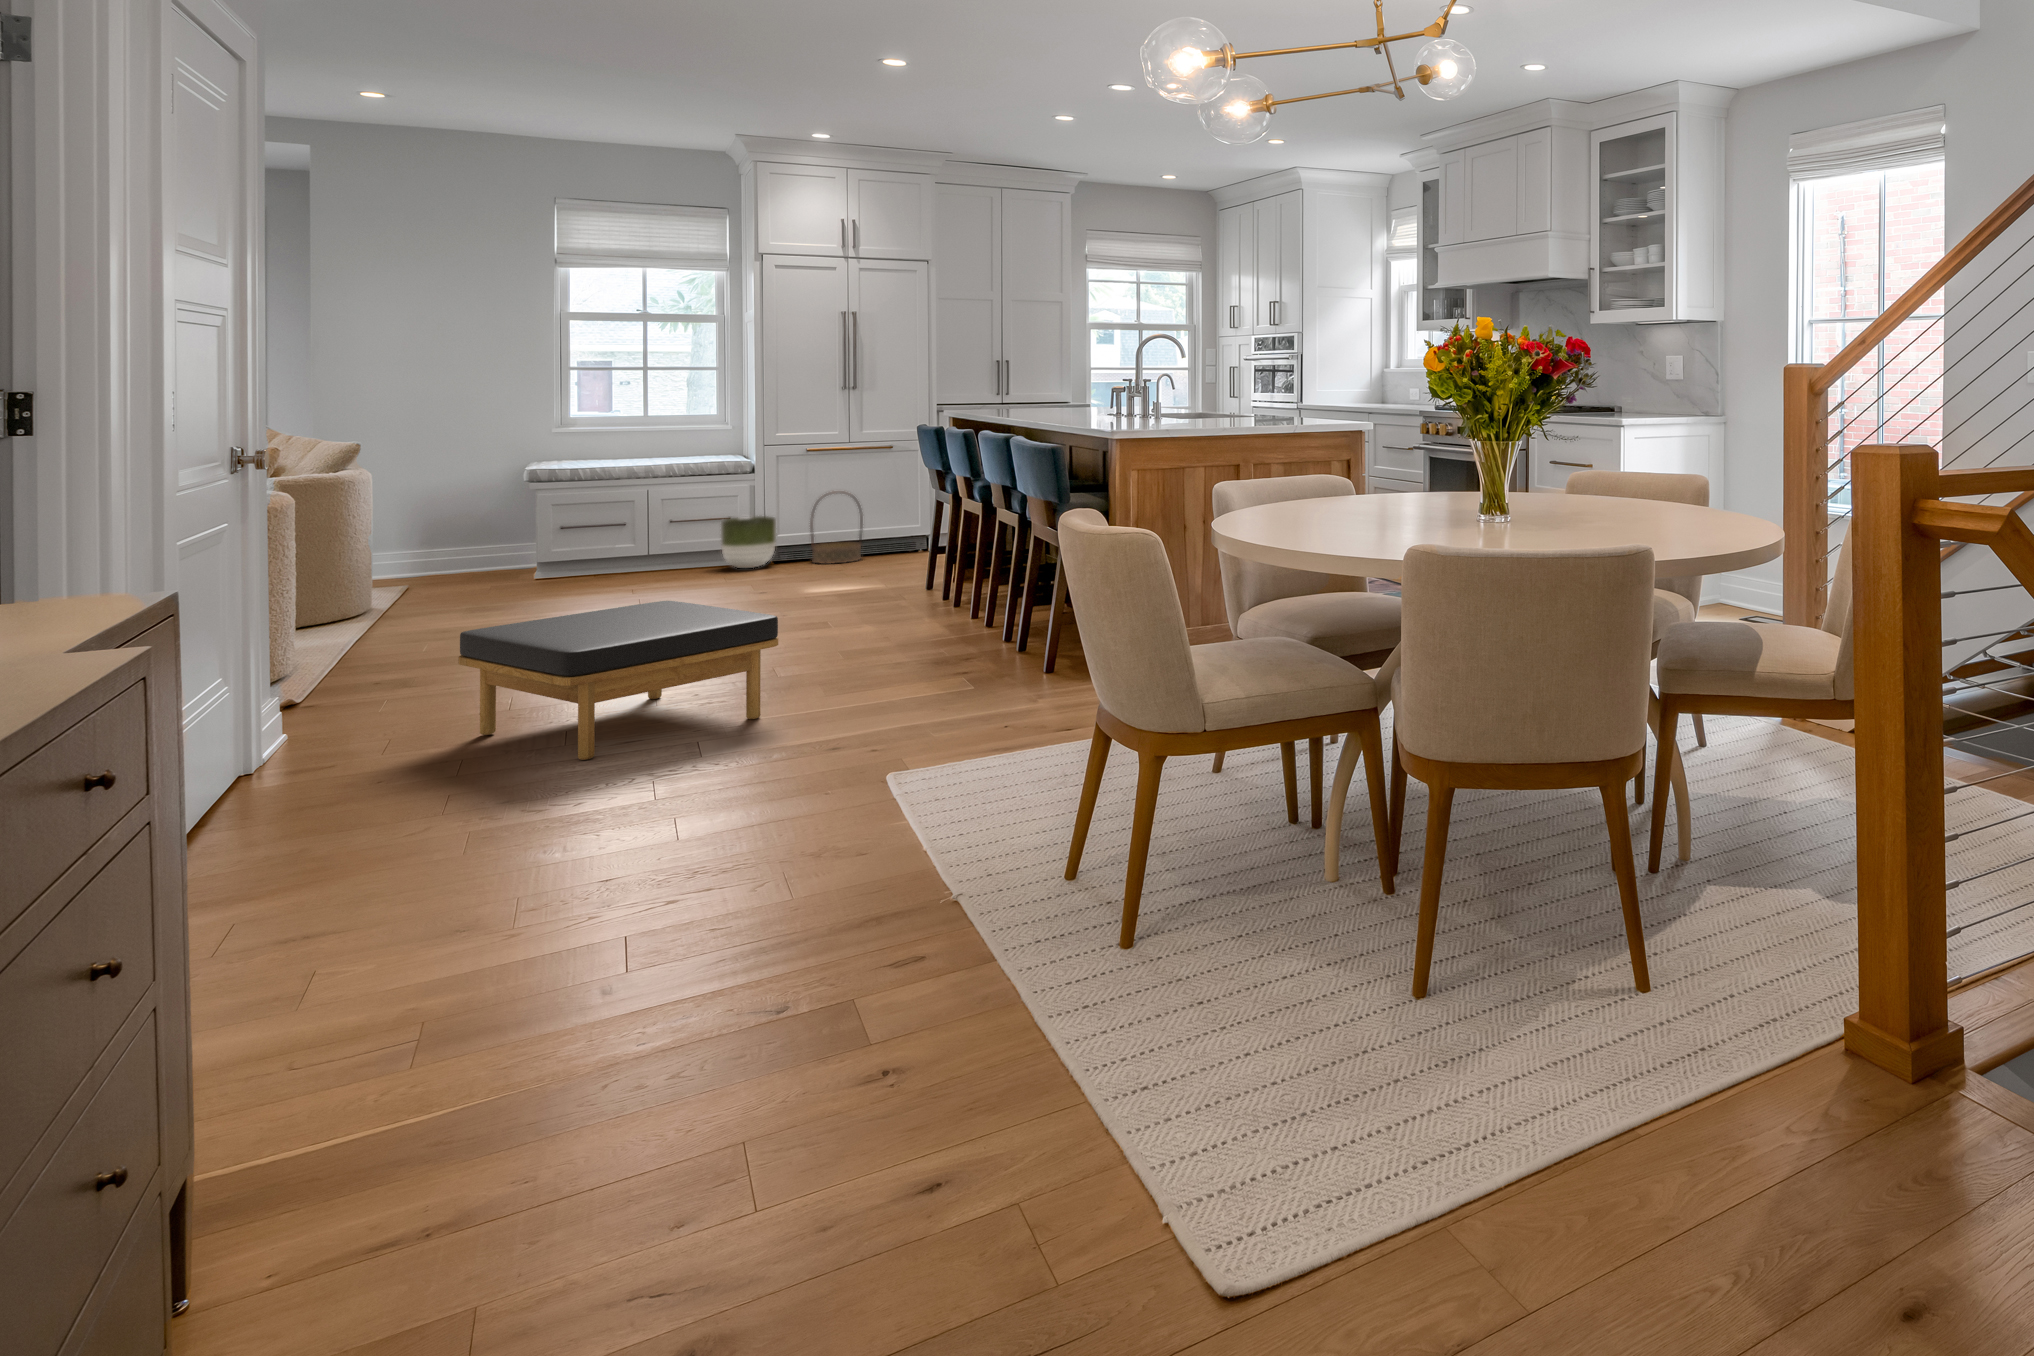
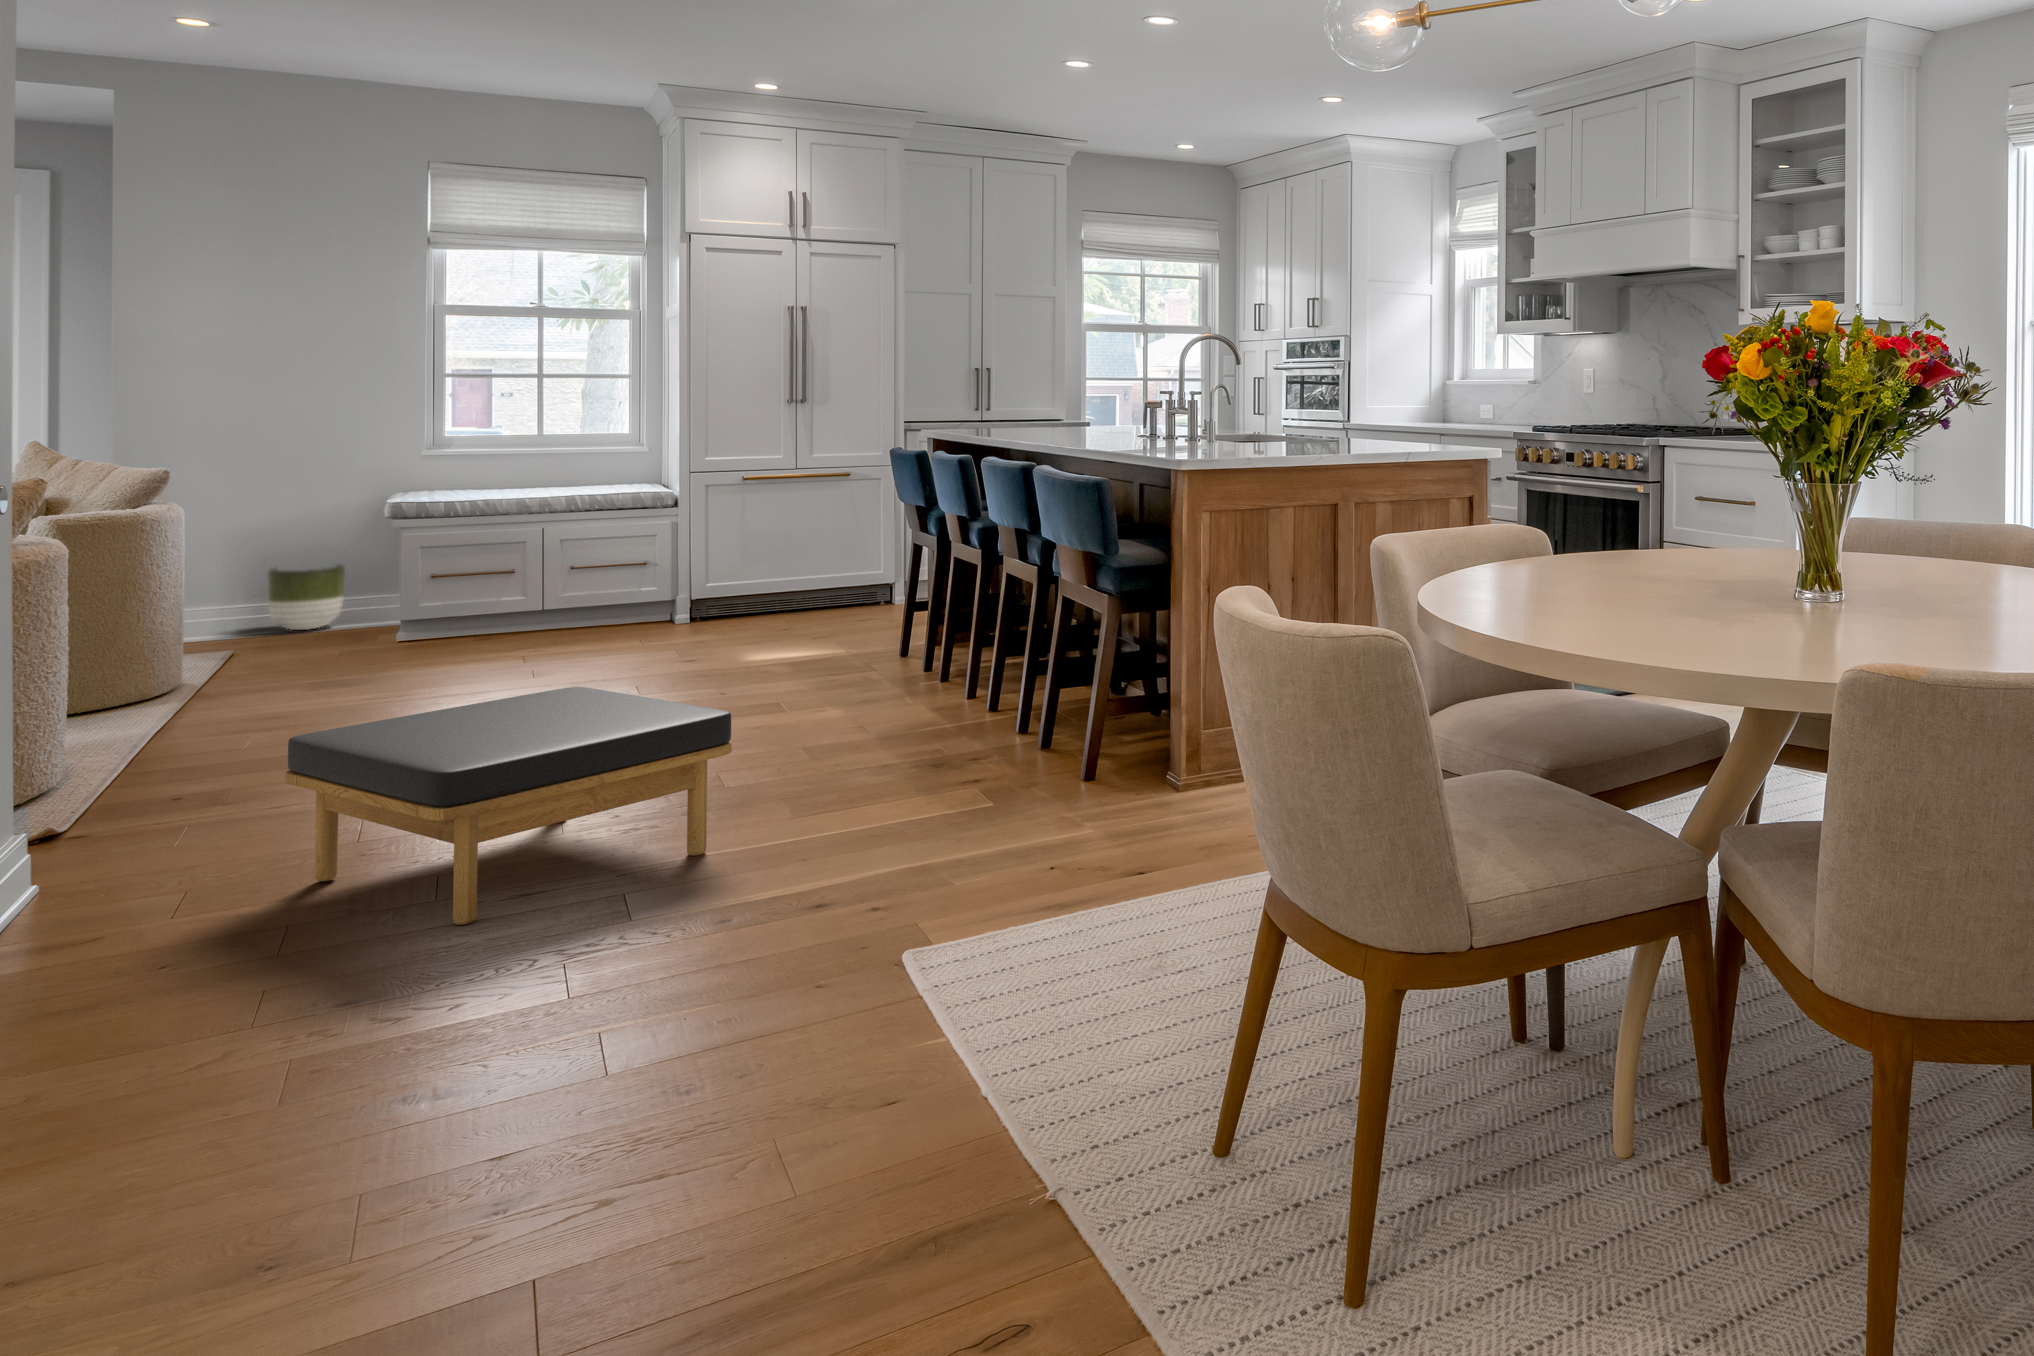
basket: present [811,492,863,564] -> none [746,530,811,621]
planter: present [721,516,776,568] -> present [267,564,345,630]

